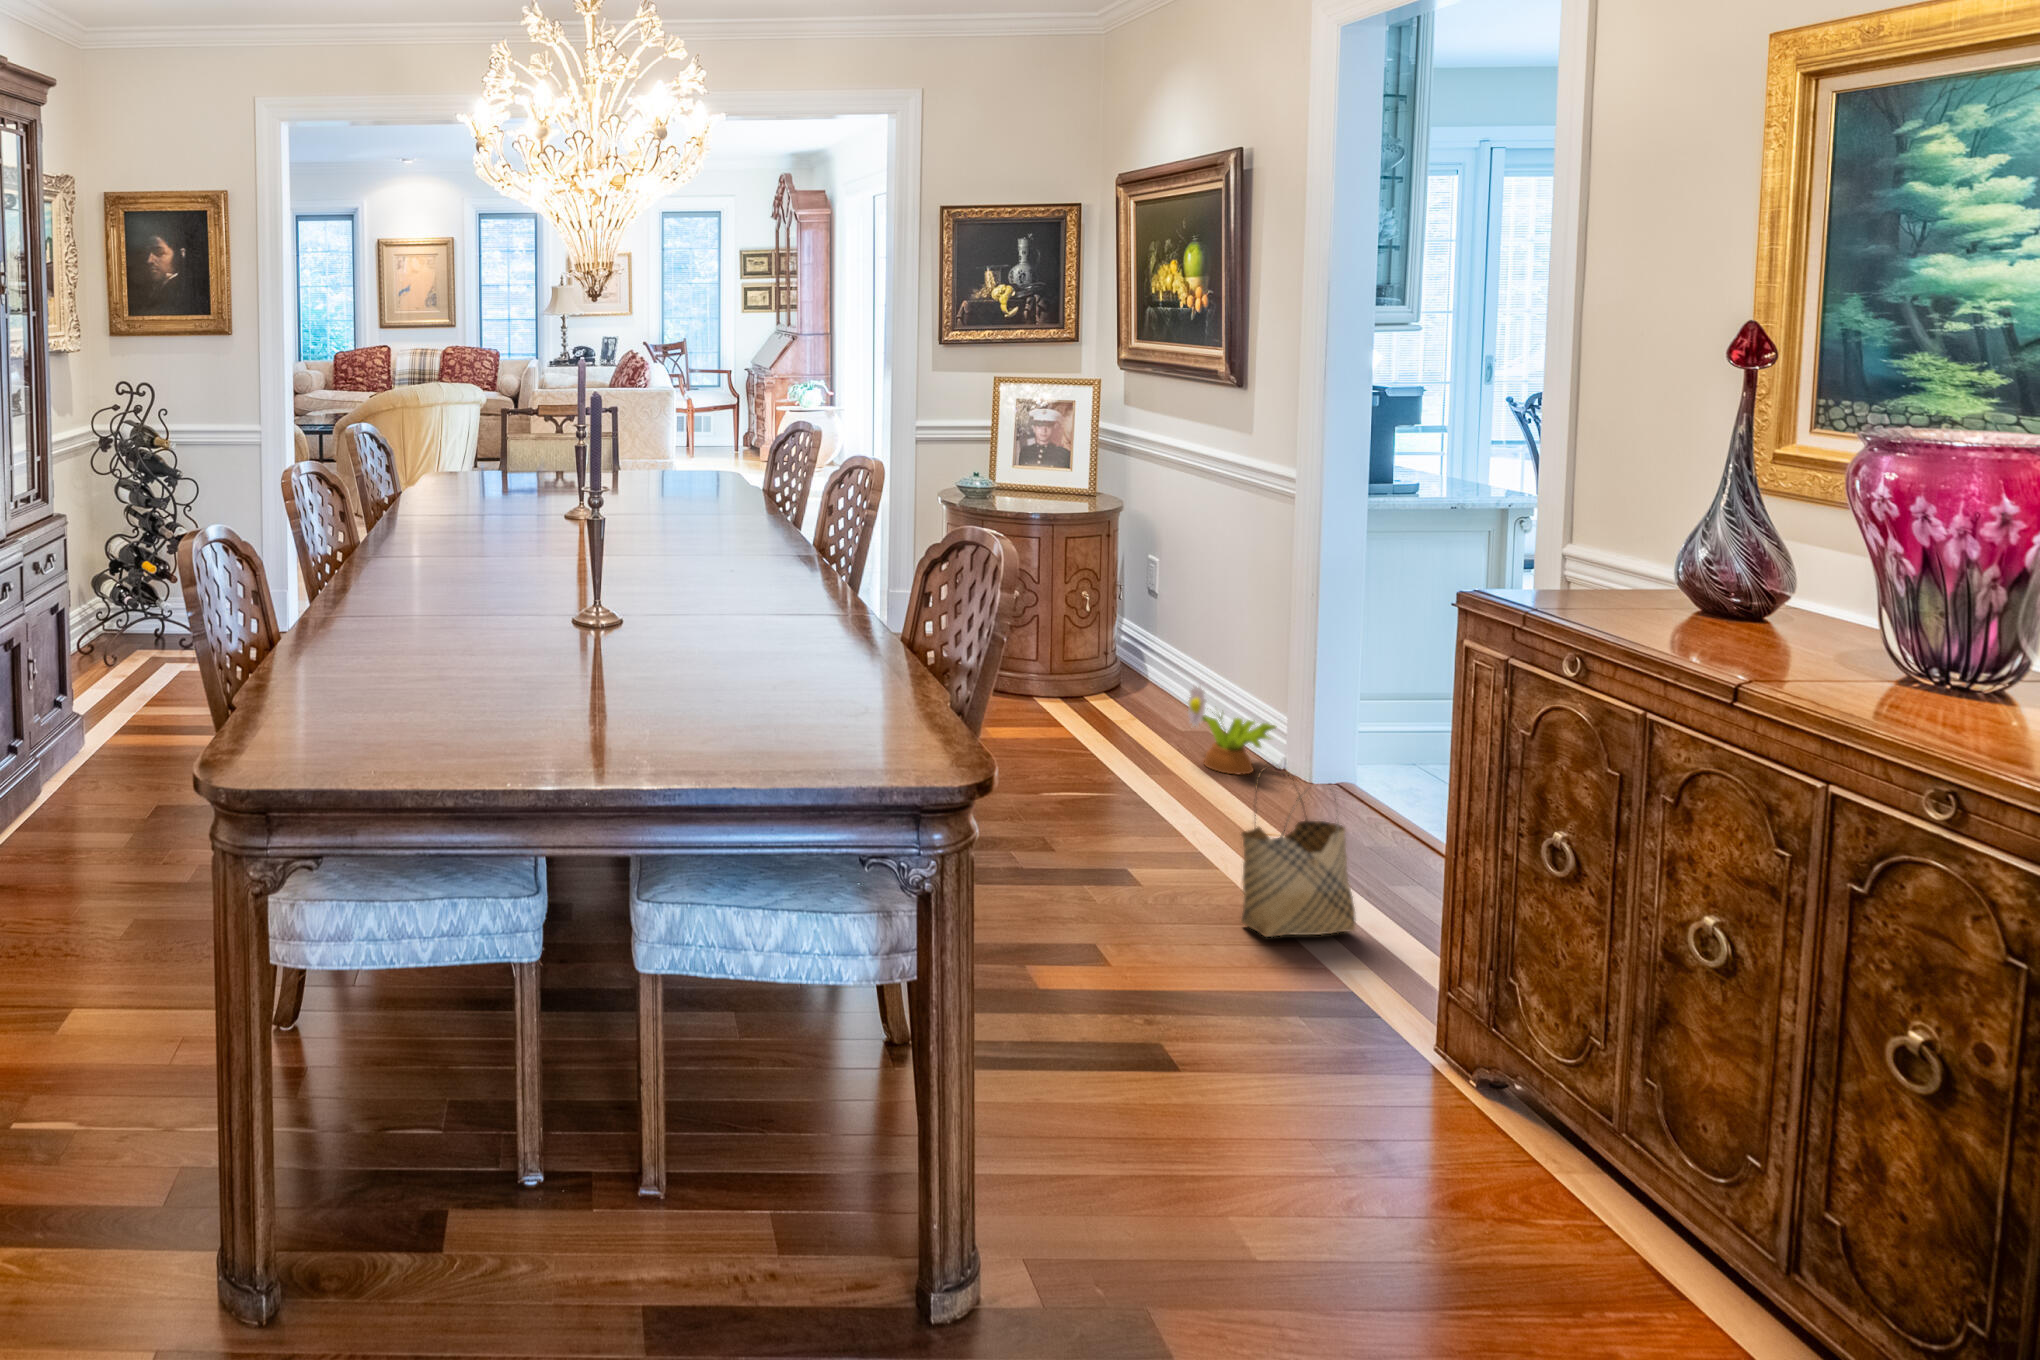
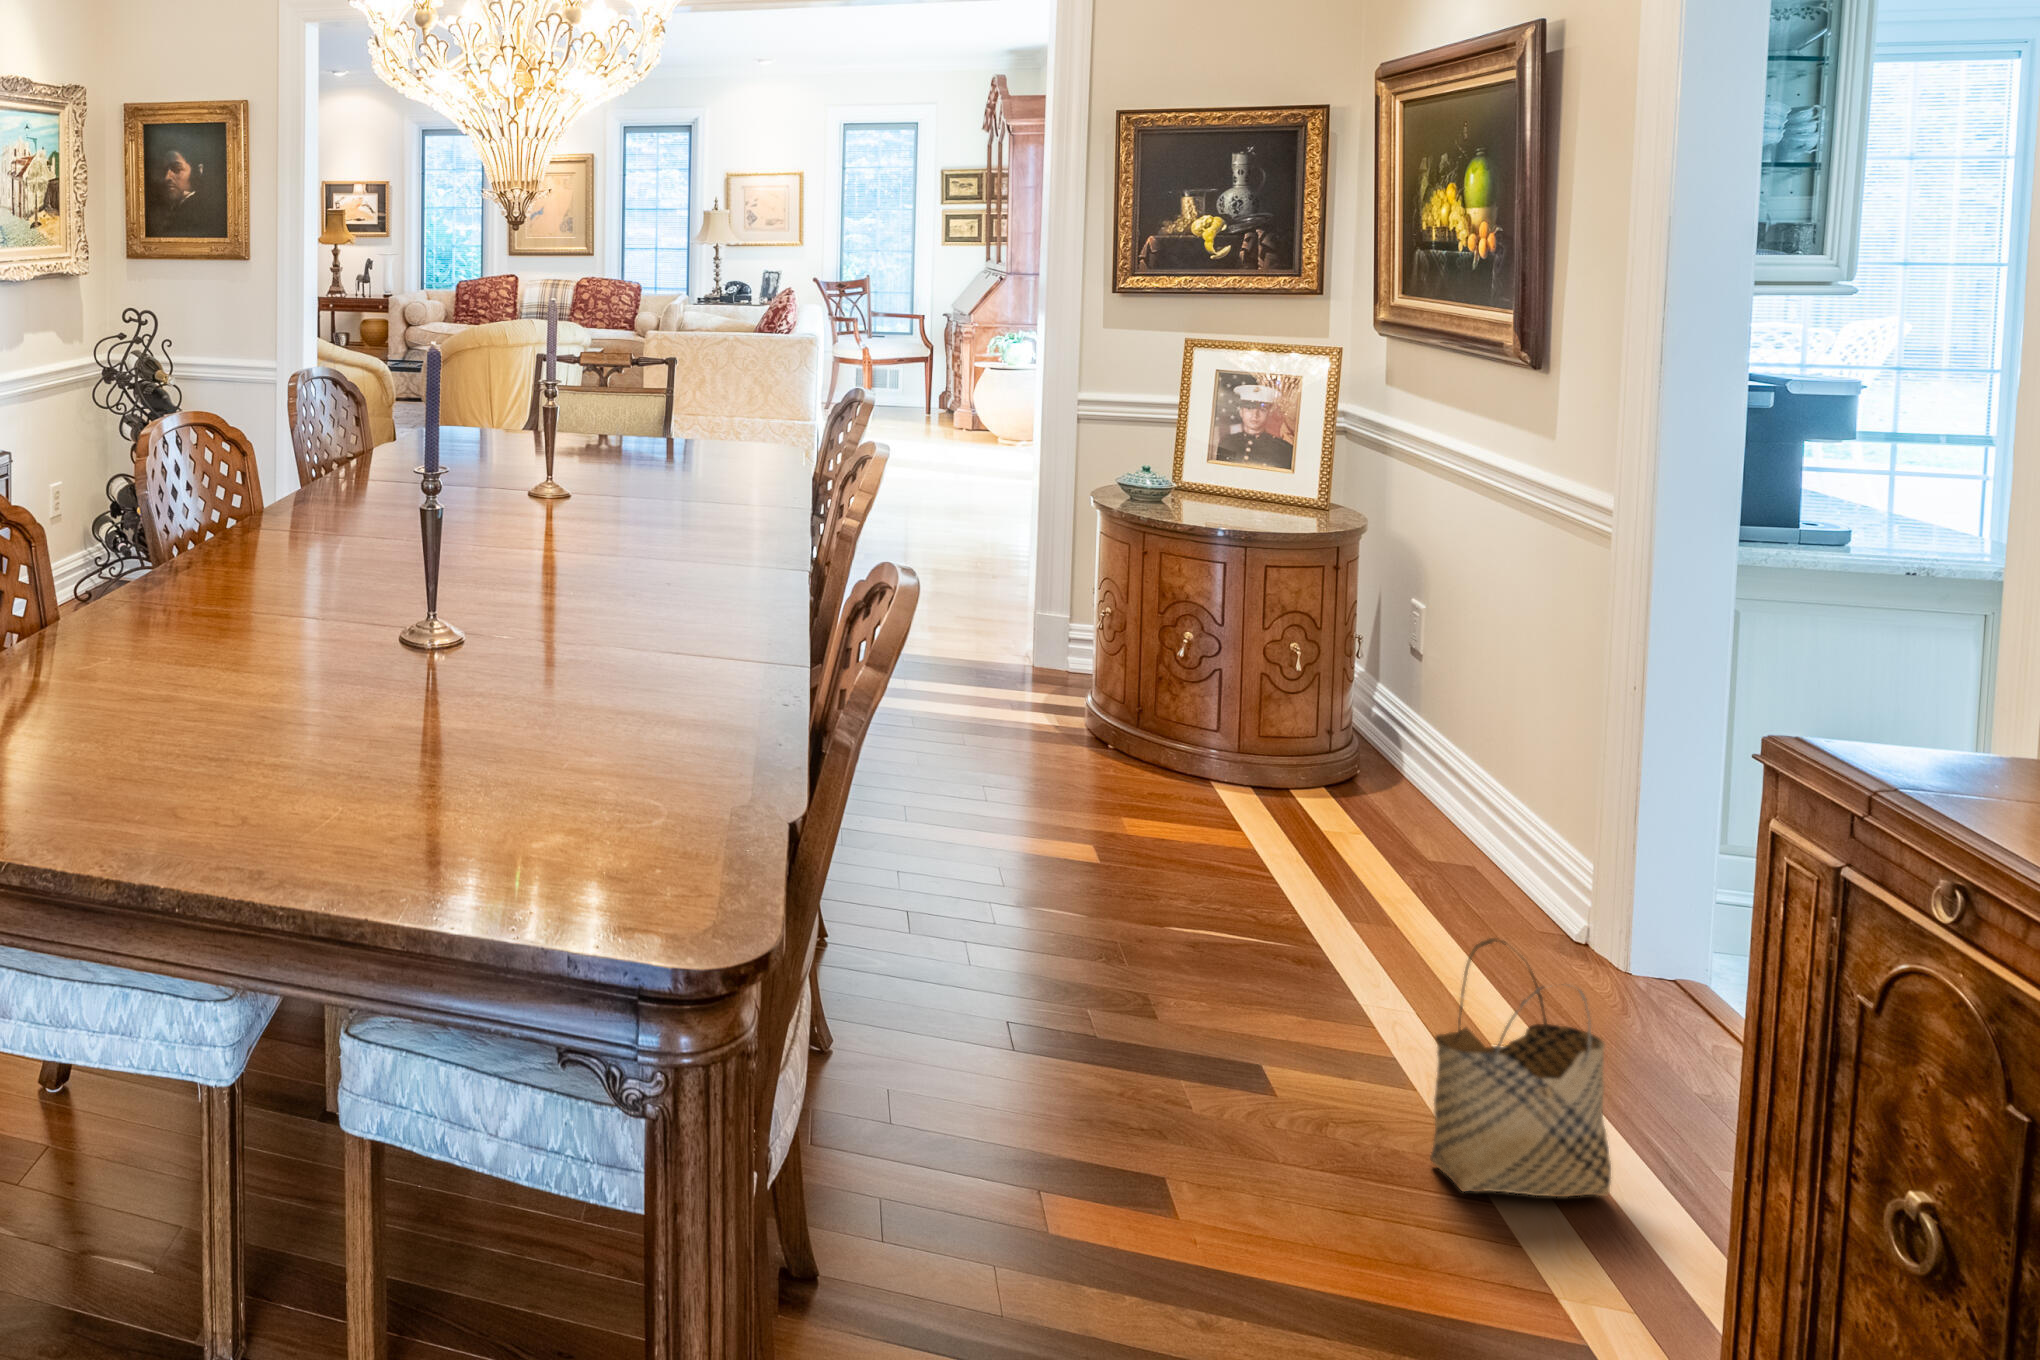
decorative plant: present [1188,686,1277,775] -> none [1417,780,1548,912]

